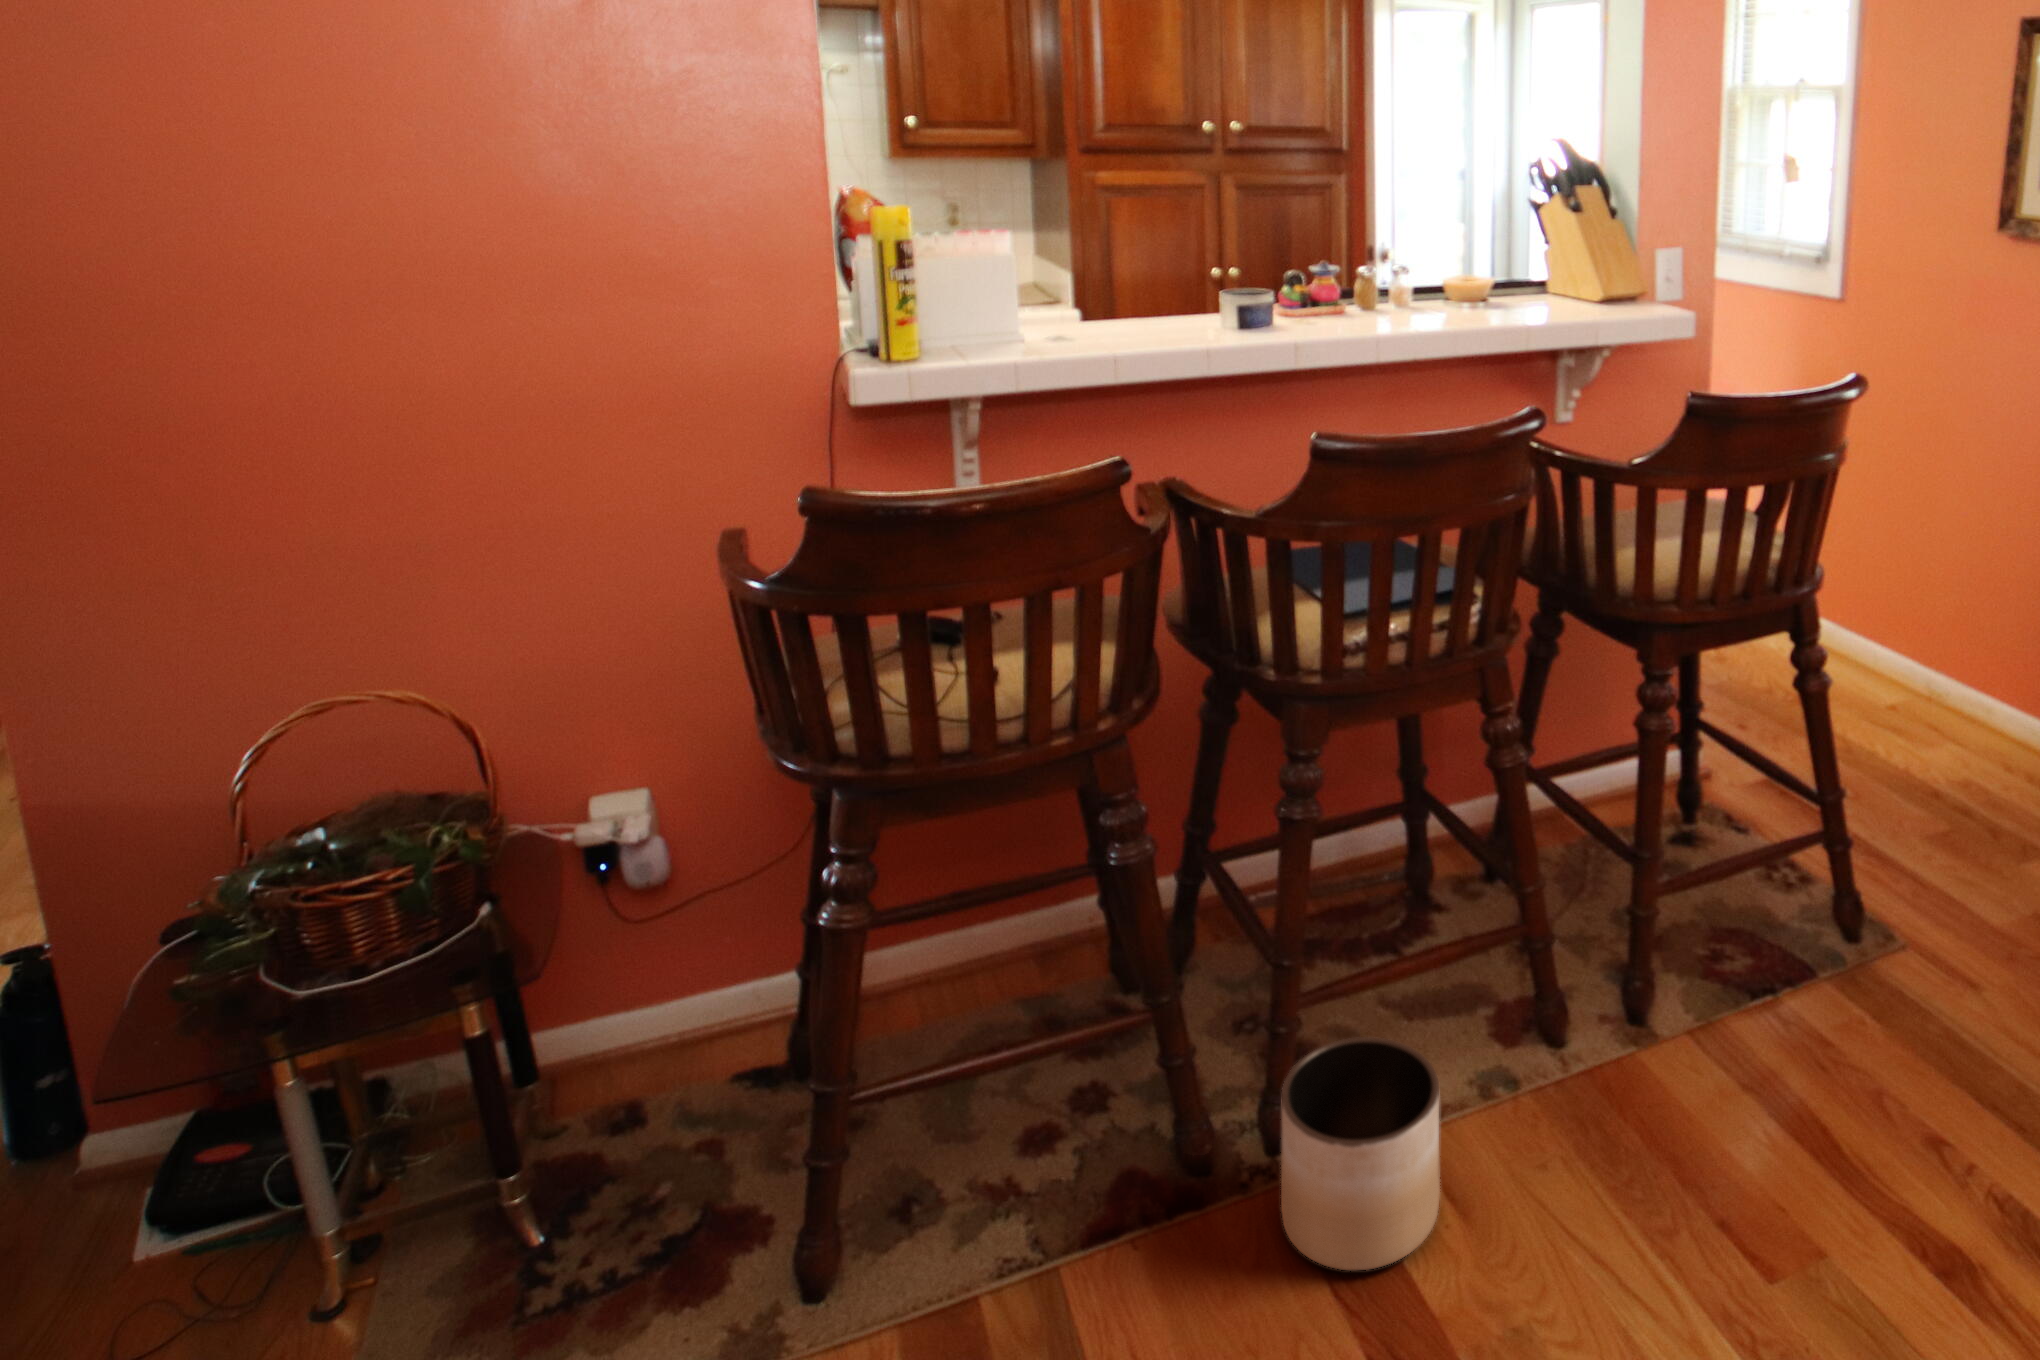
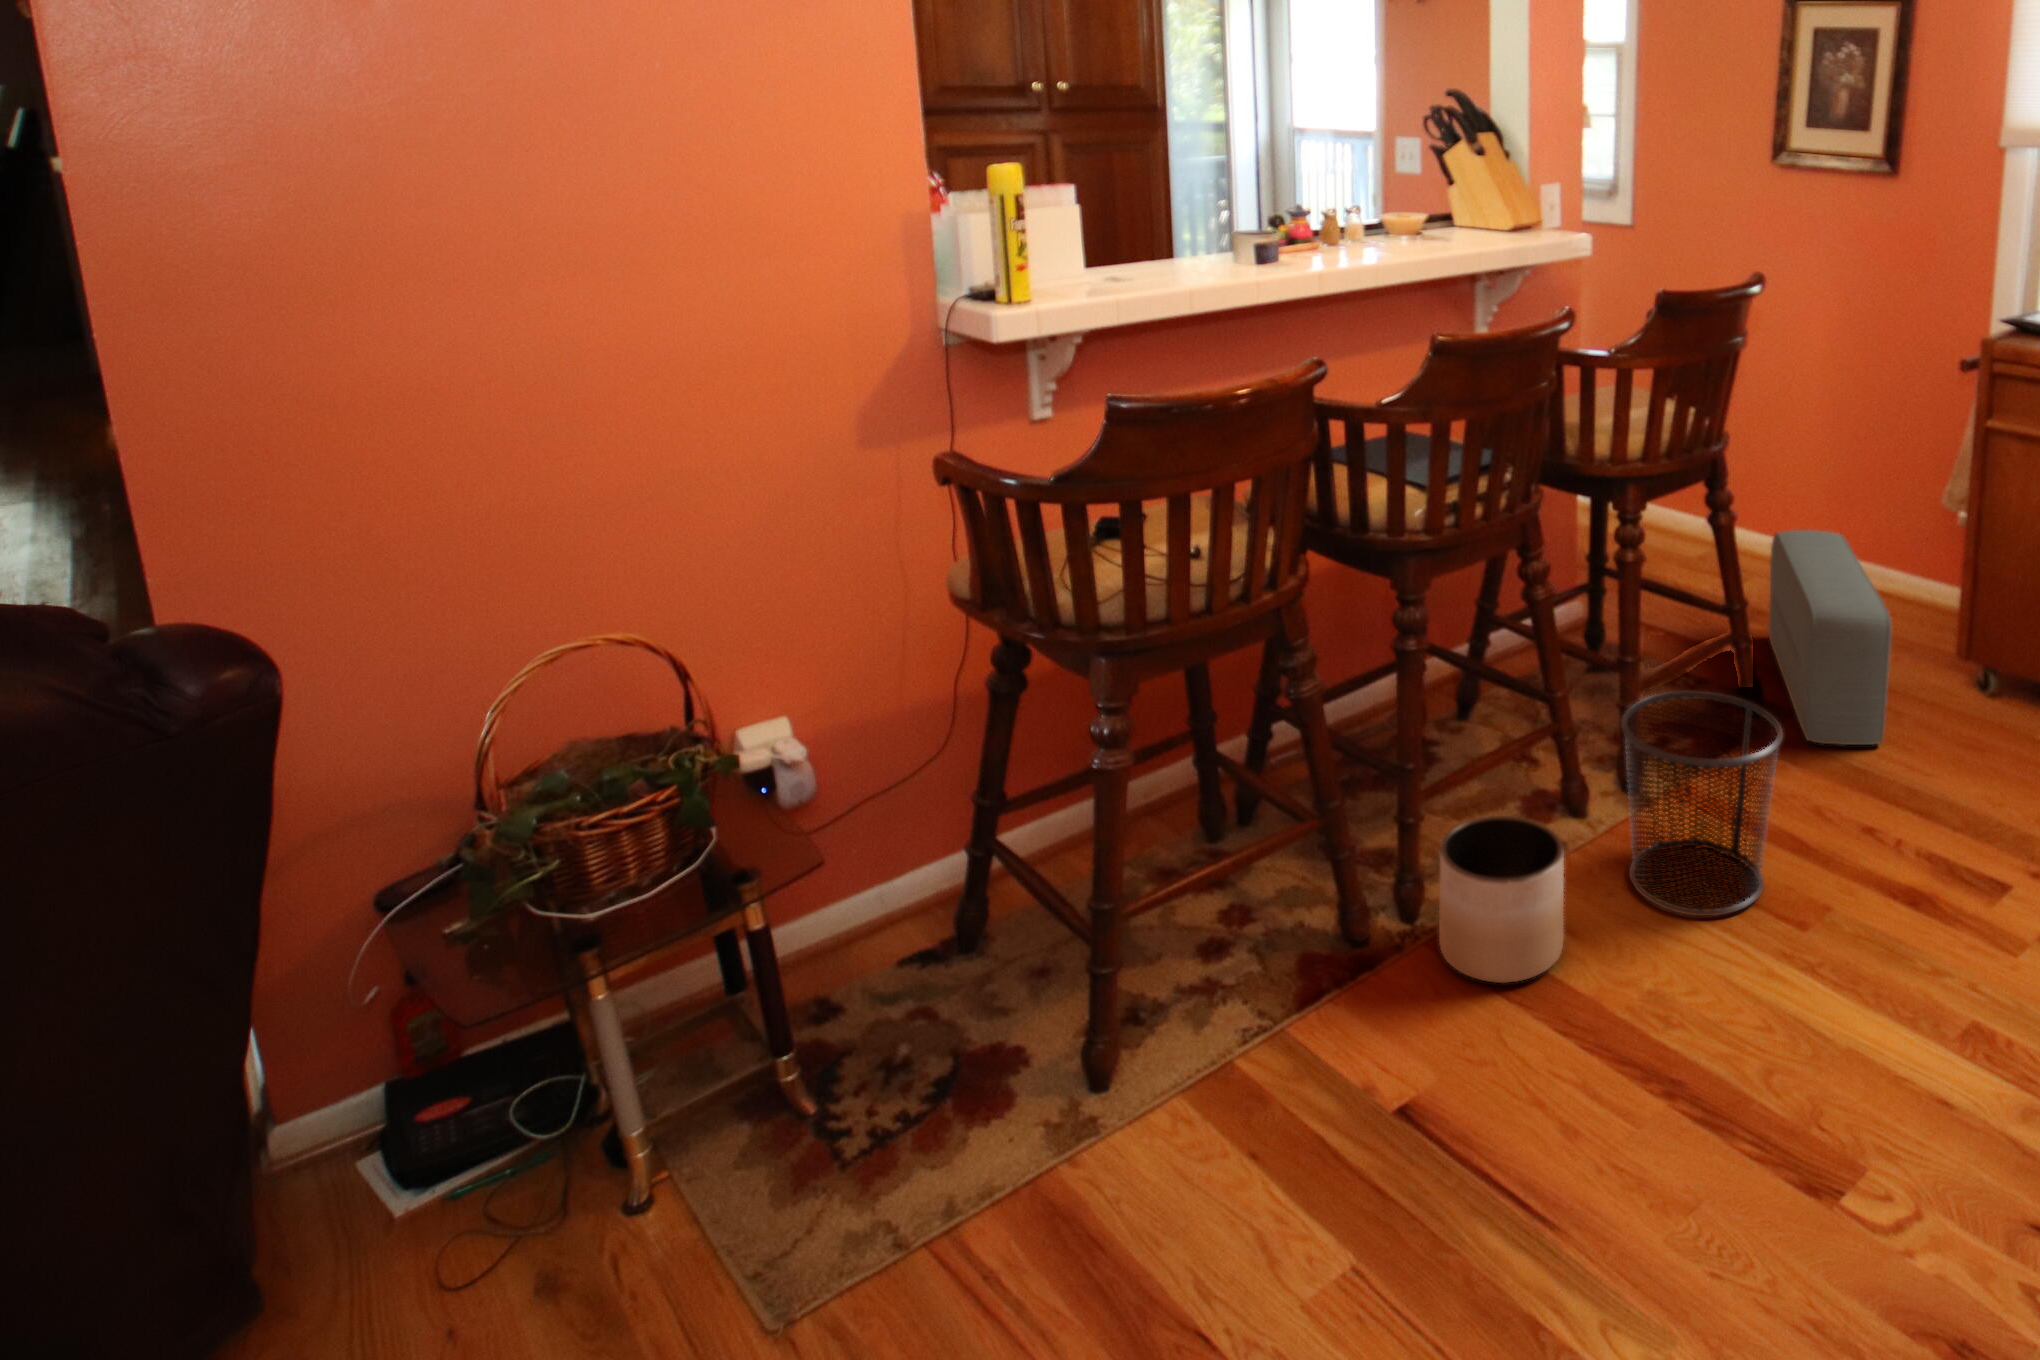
pouf: none [1899,693,2024,1004] -> present [1768,530,1891,745]
waste bin: none [1560,909,1772,1229] -> present [1621,690,1783,916]

